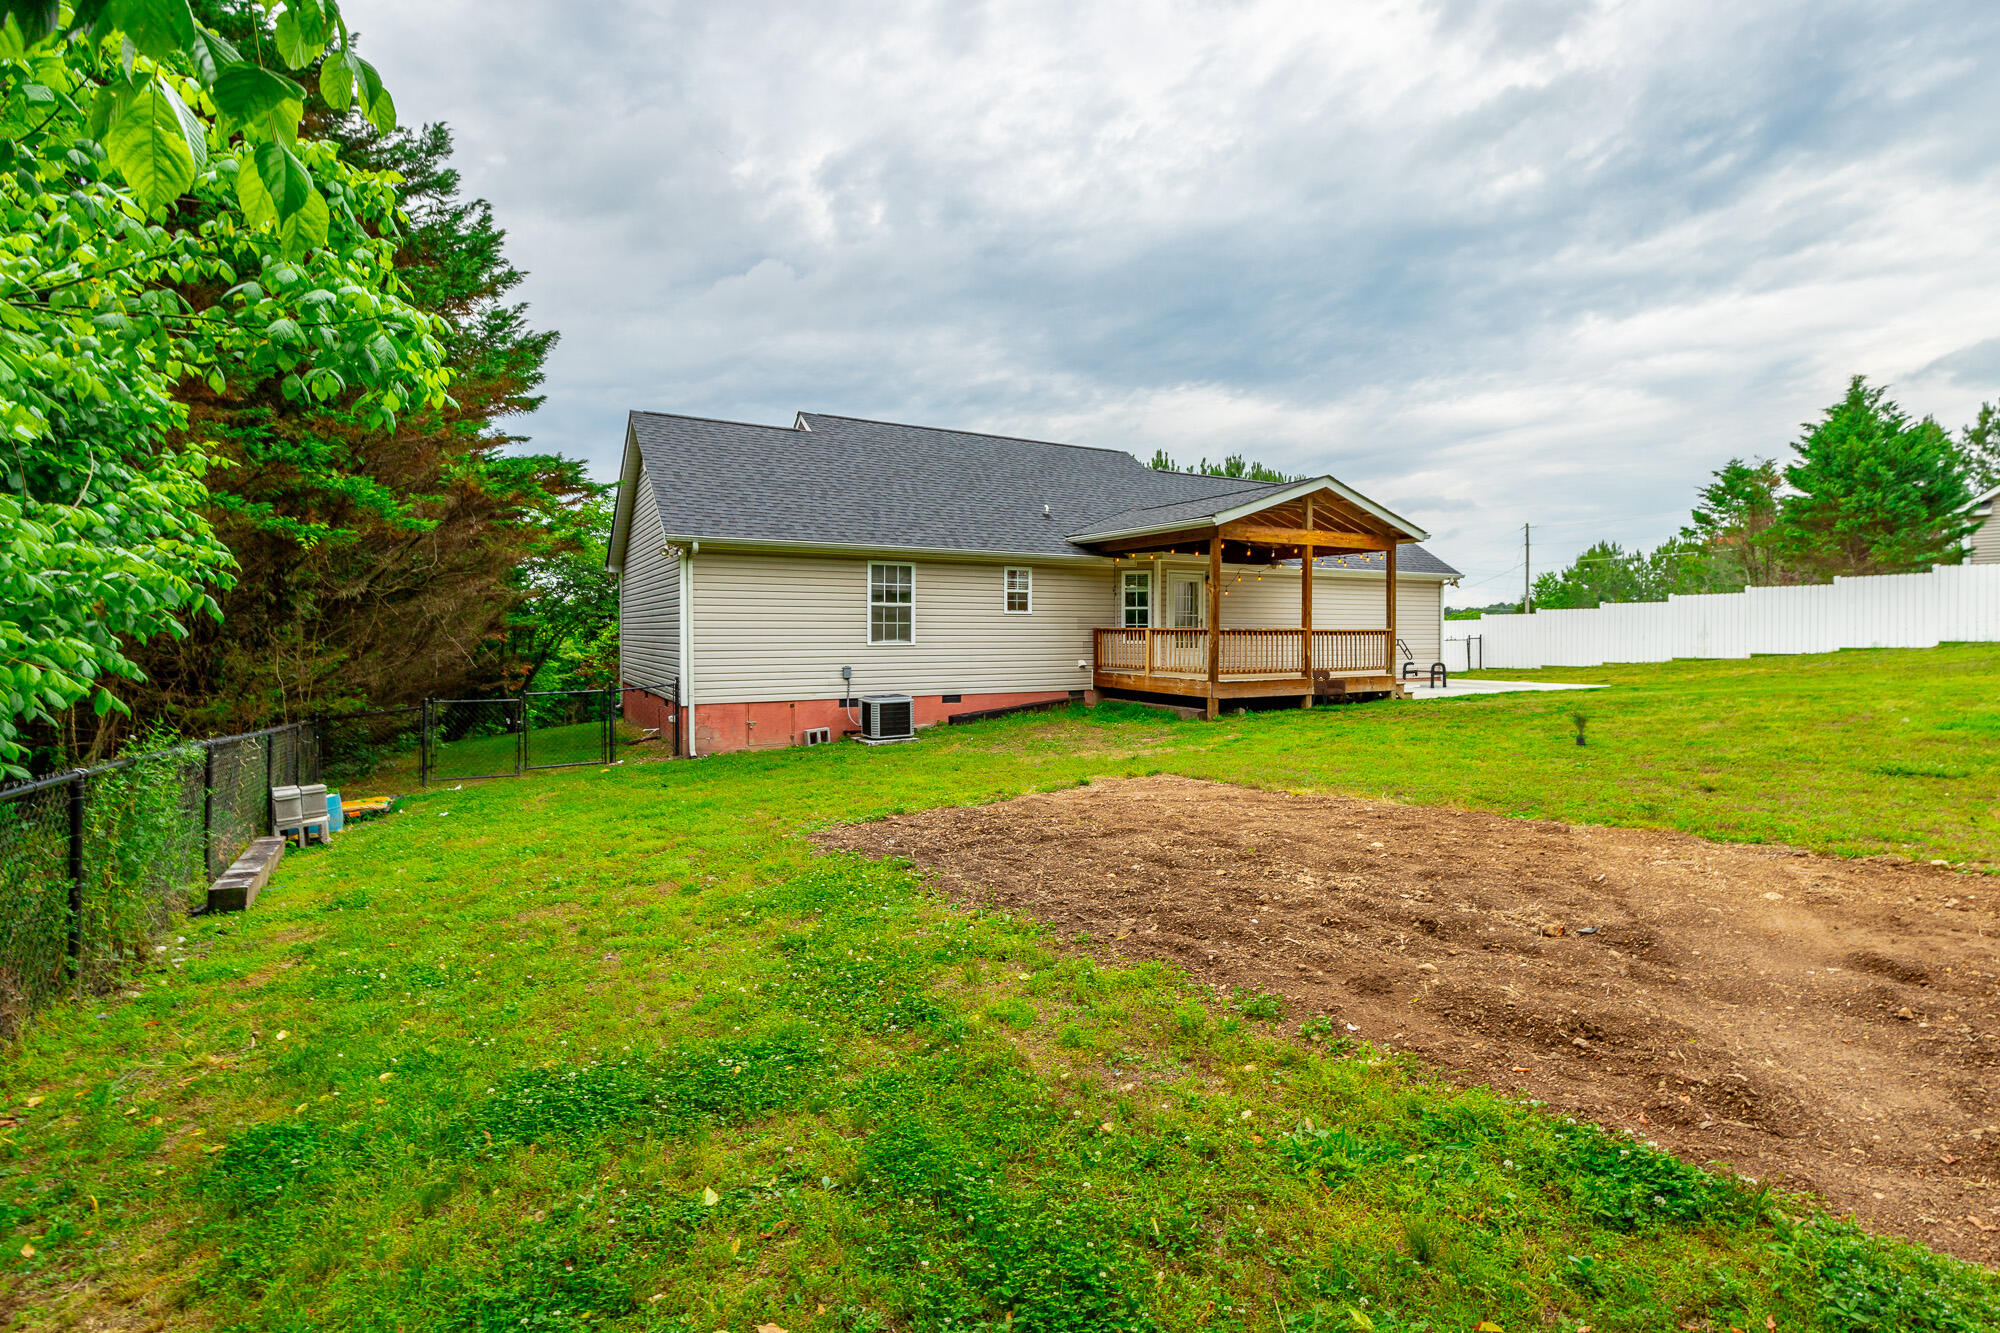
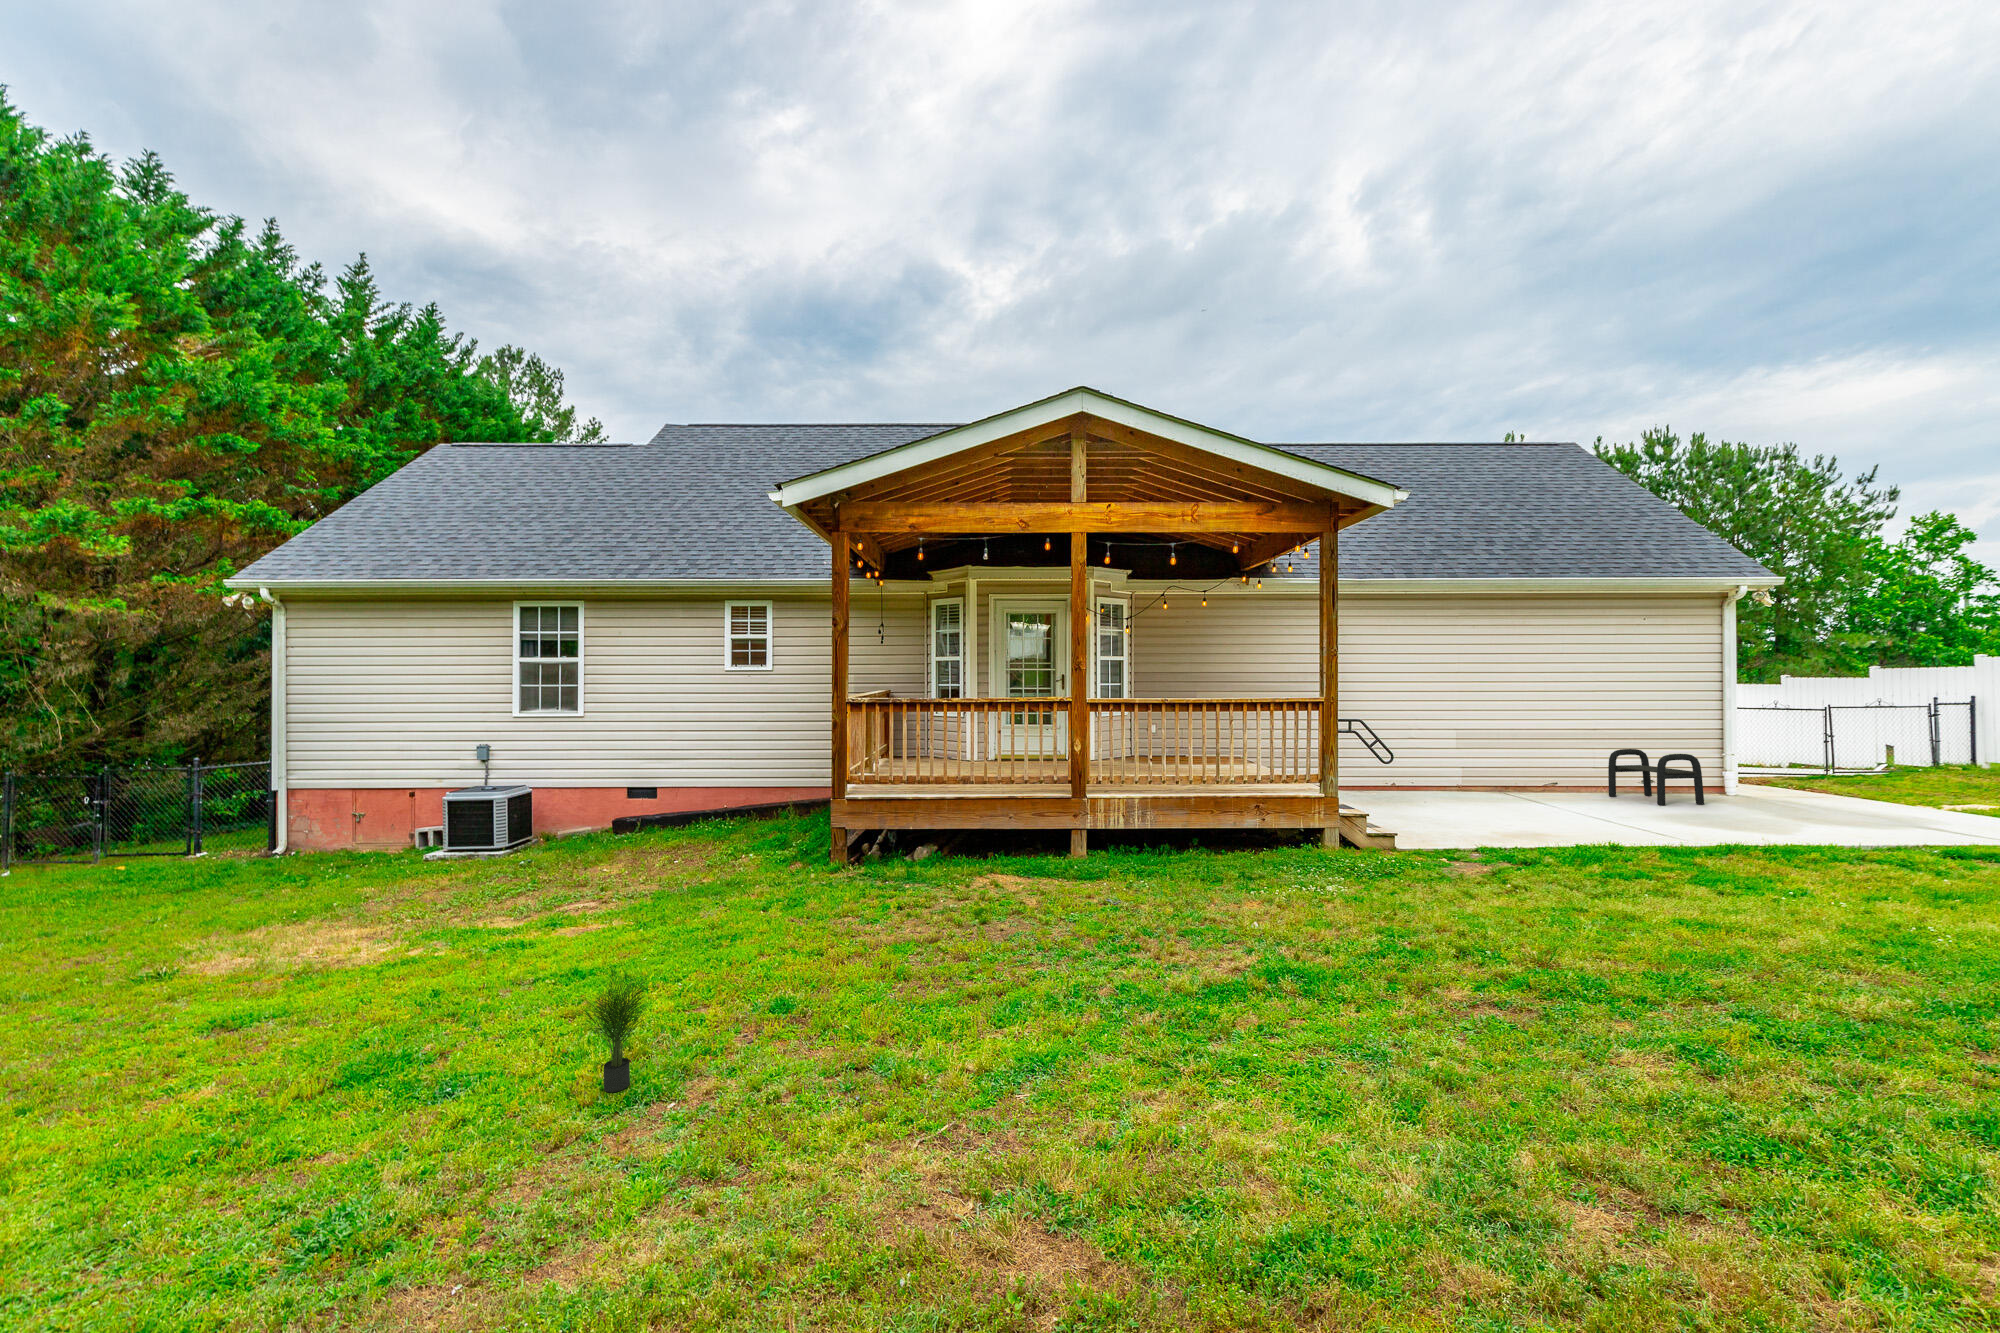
chair: present [1311,670,1347,711] -> none [1176,773,1237,858]
potted plant: present [1574,712,1590,745] -> present [577,972,648,1092]

